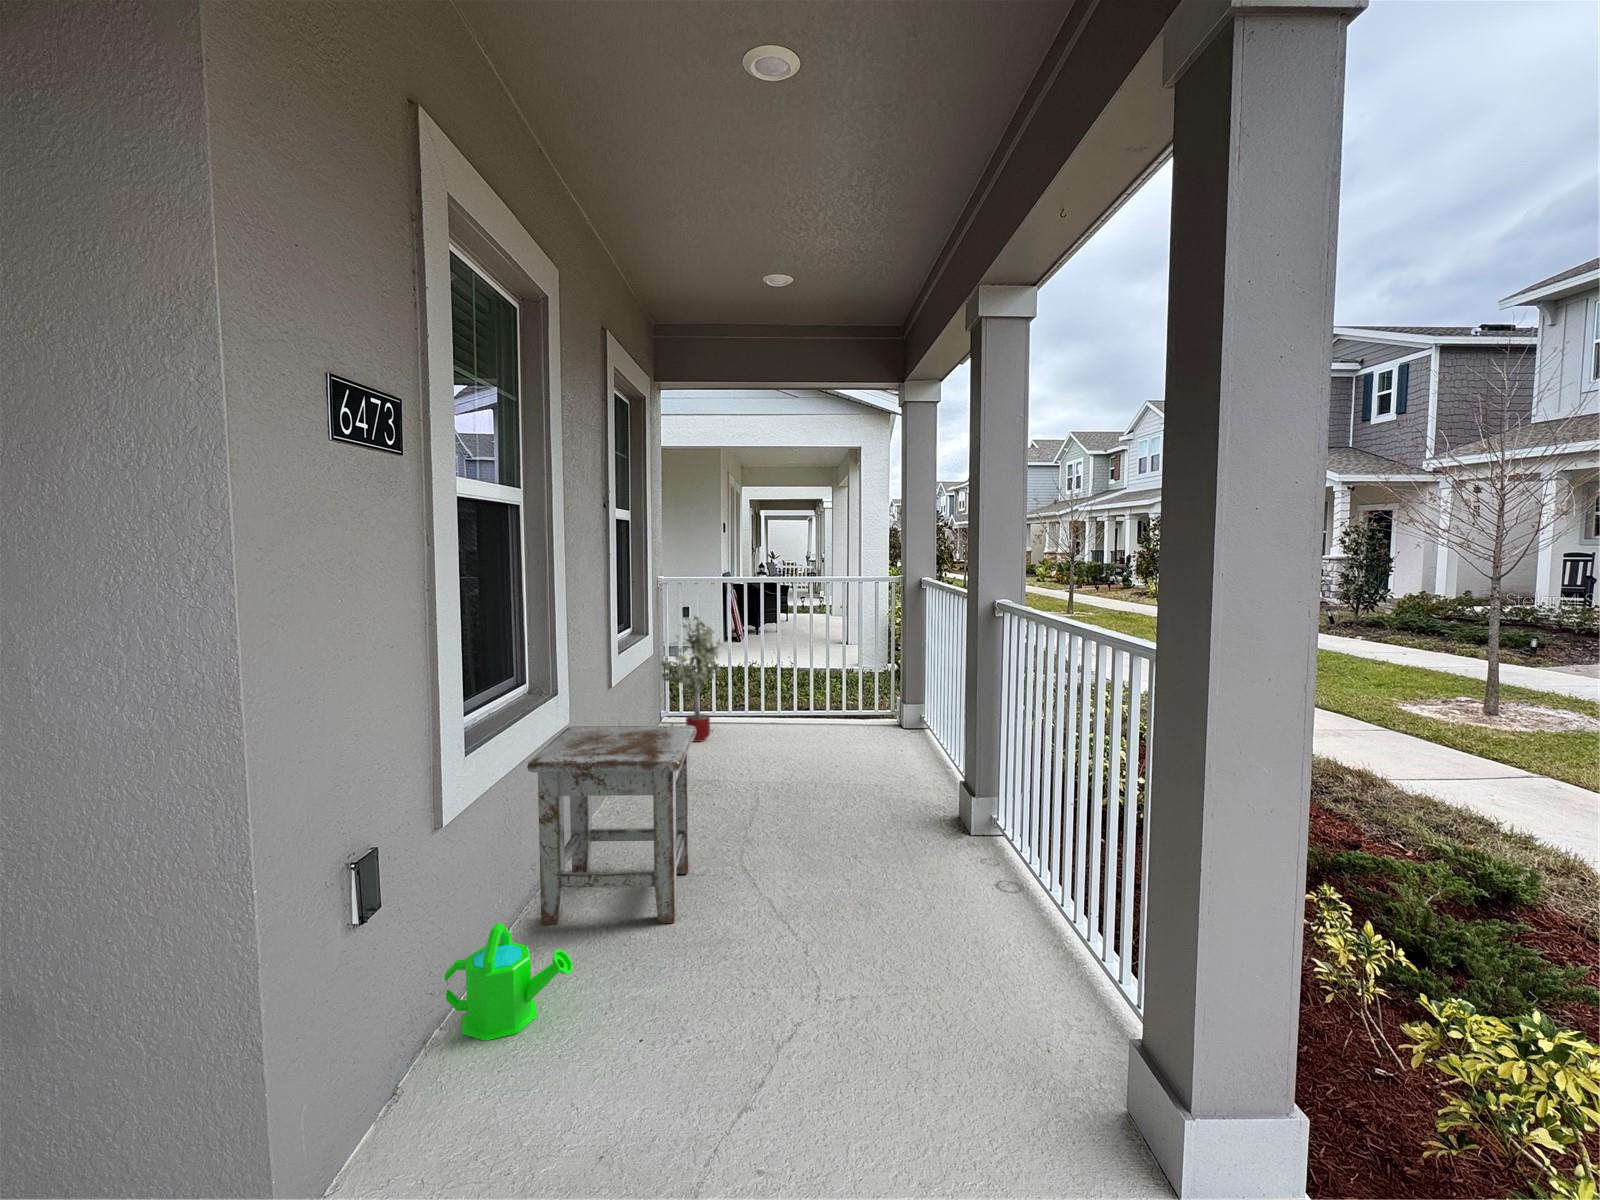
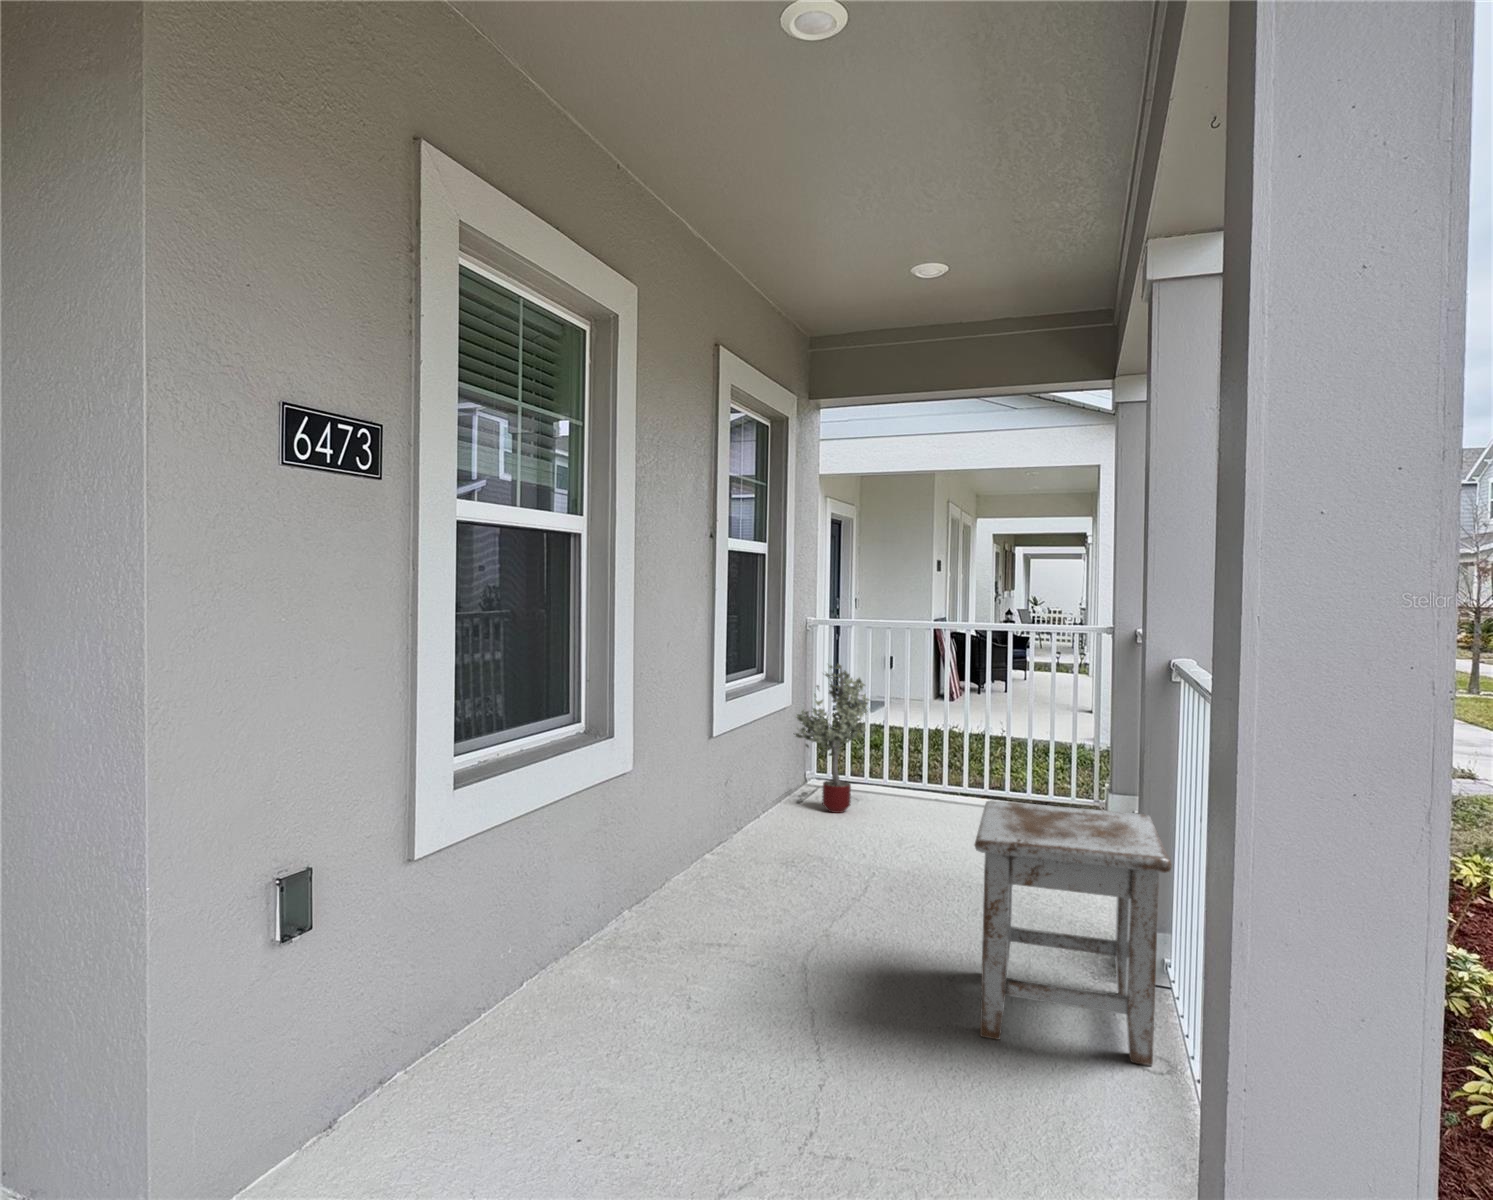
stool: present [527,726,696,924] -> present [975,800,1172,1066]
watering can: present [445,923,573,1041] -> none [410,972,535,1096]

